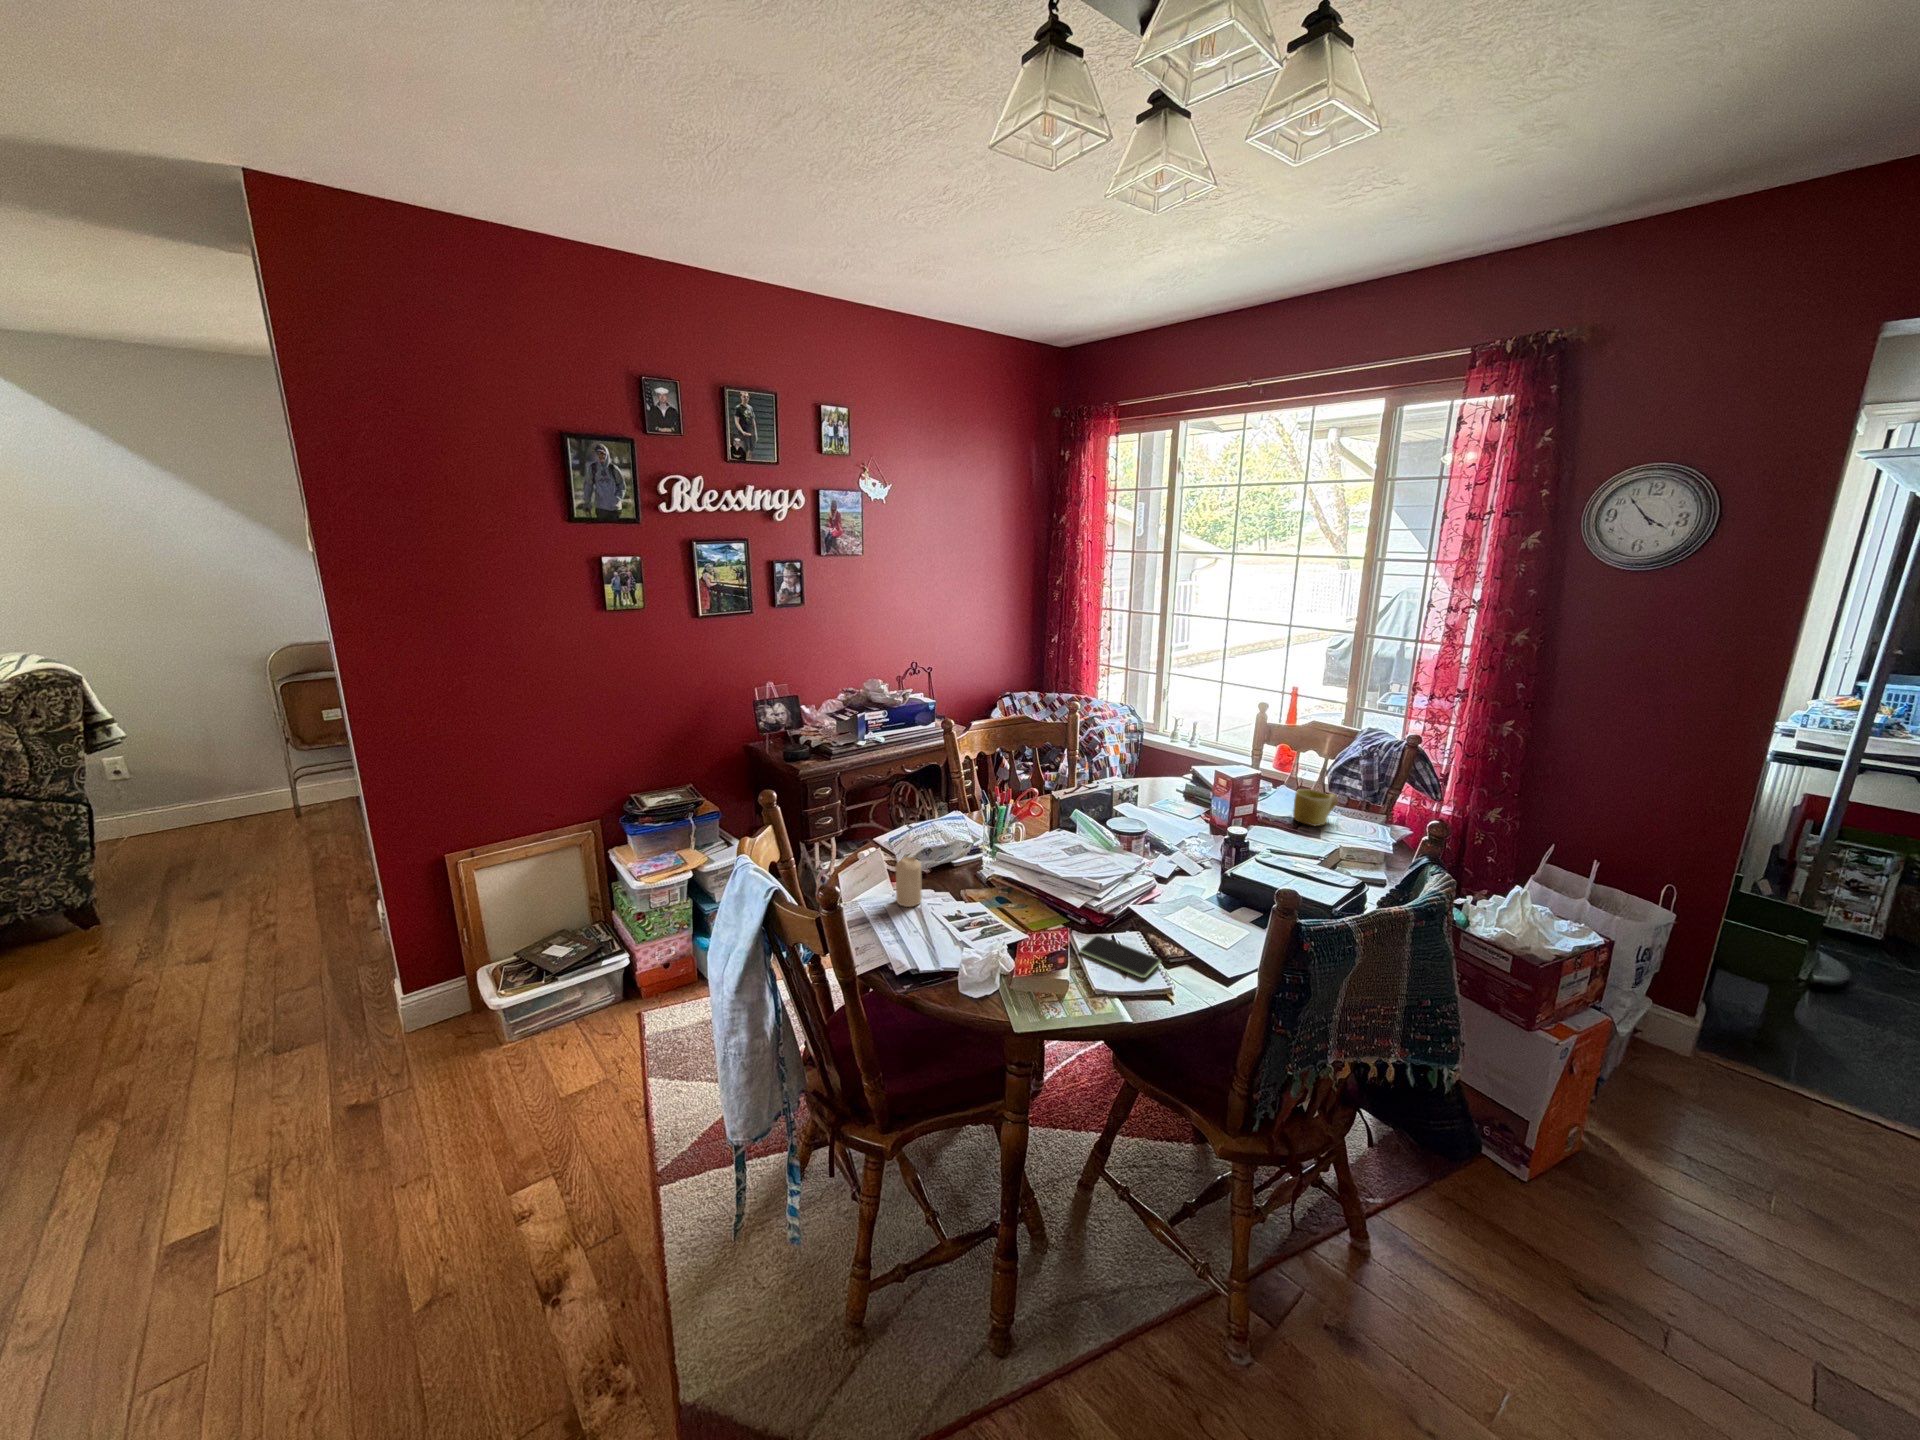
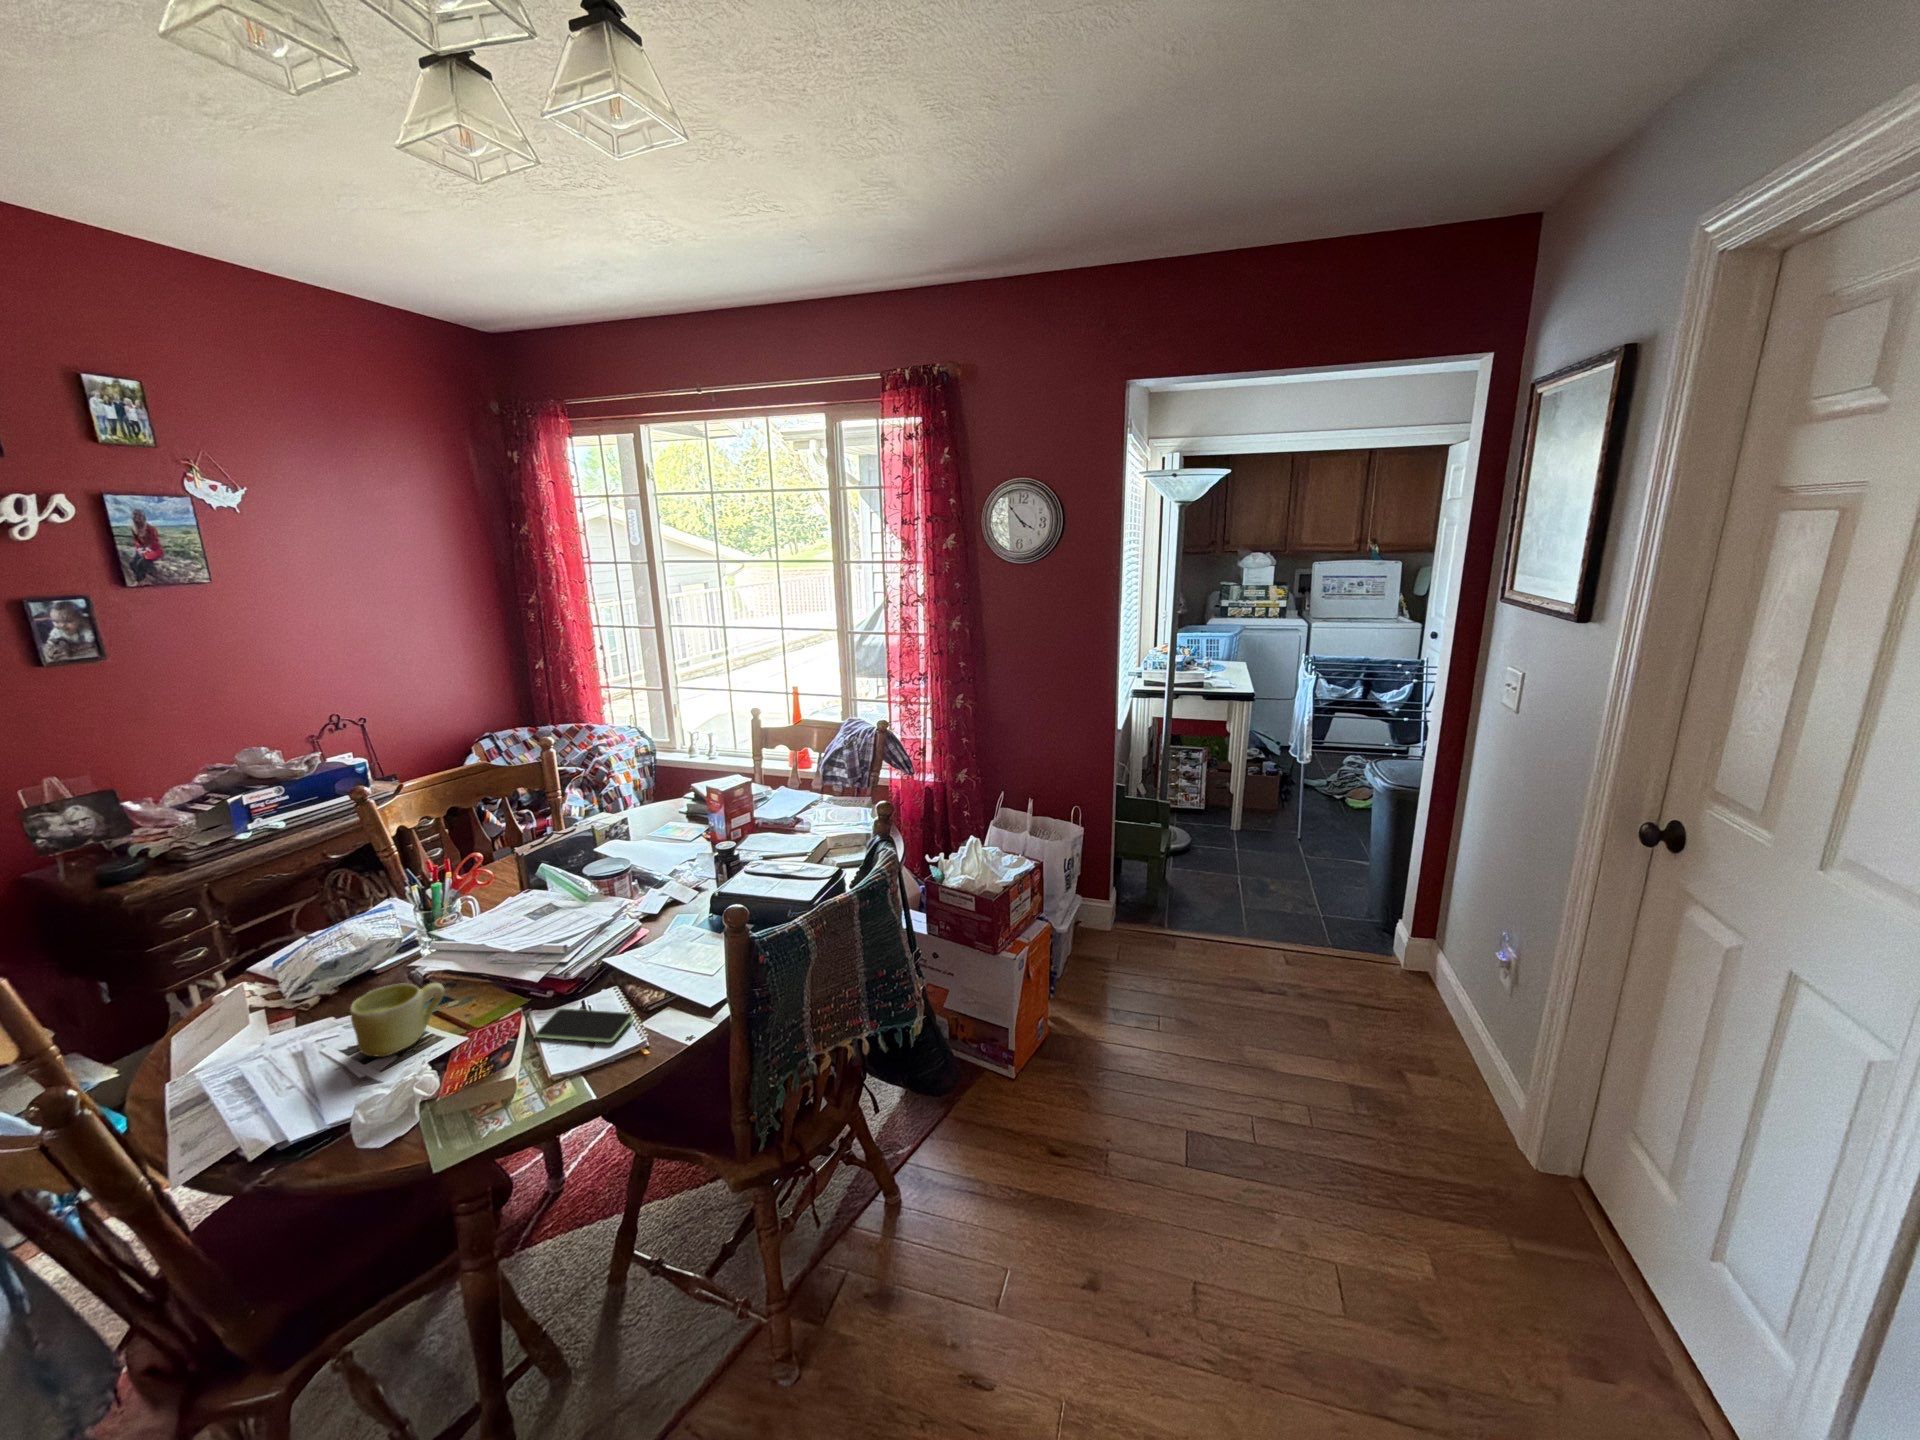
mug: present [1293,789,1338,826] -> present [350,983,444,1057]
candle: present [896,857,922,907] -> none [247,989,305,1060]

